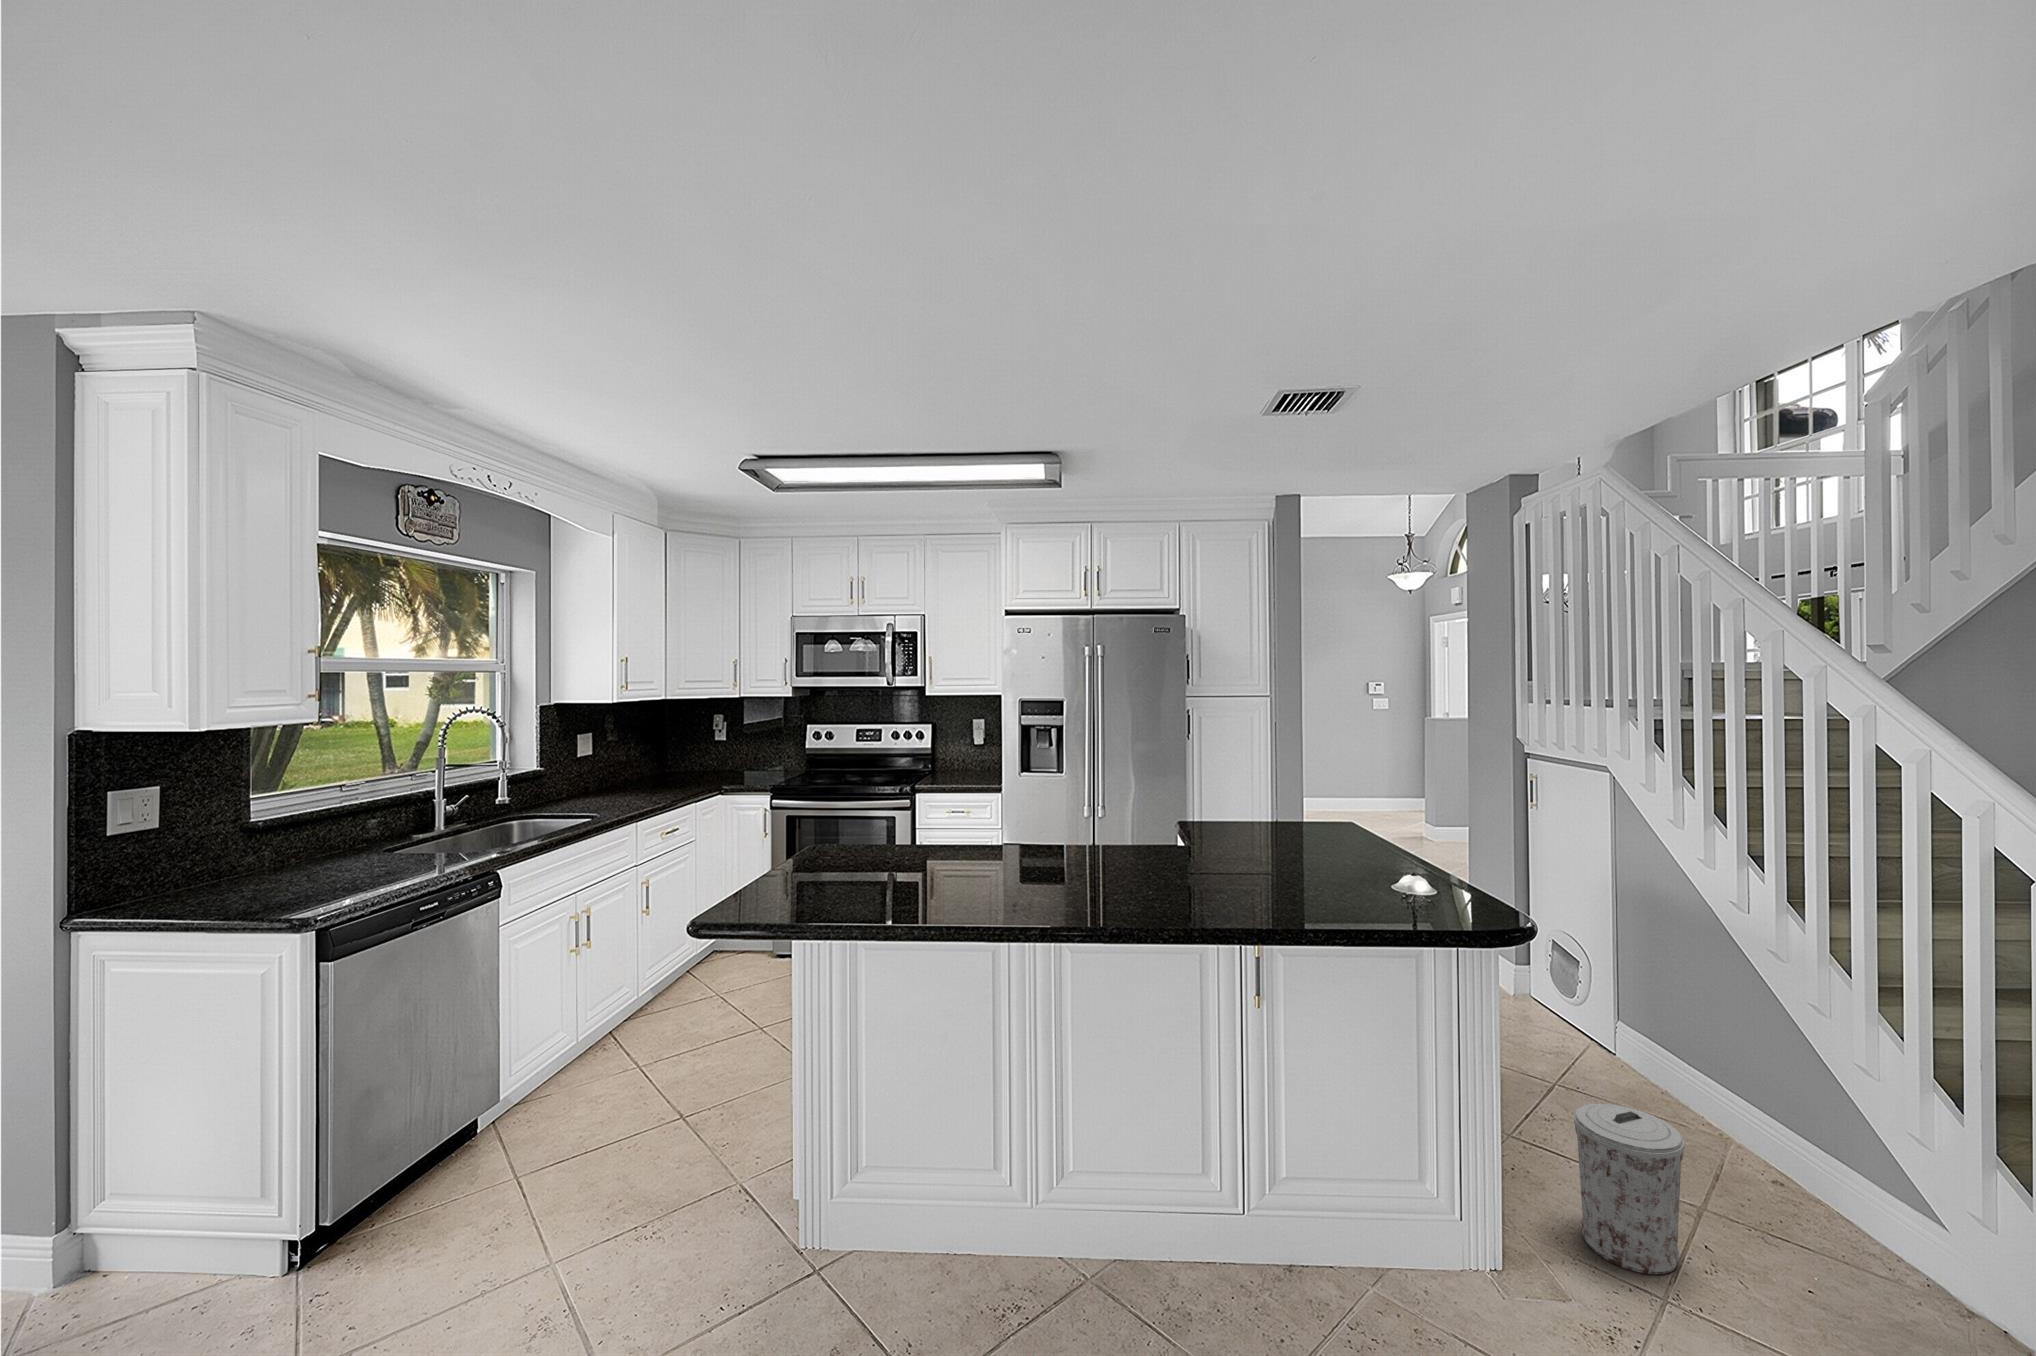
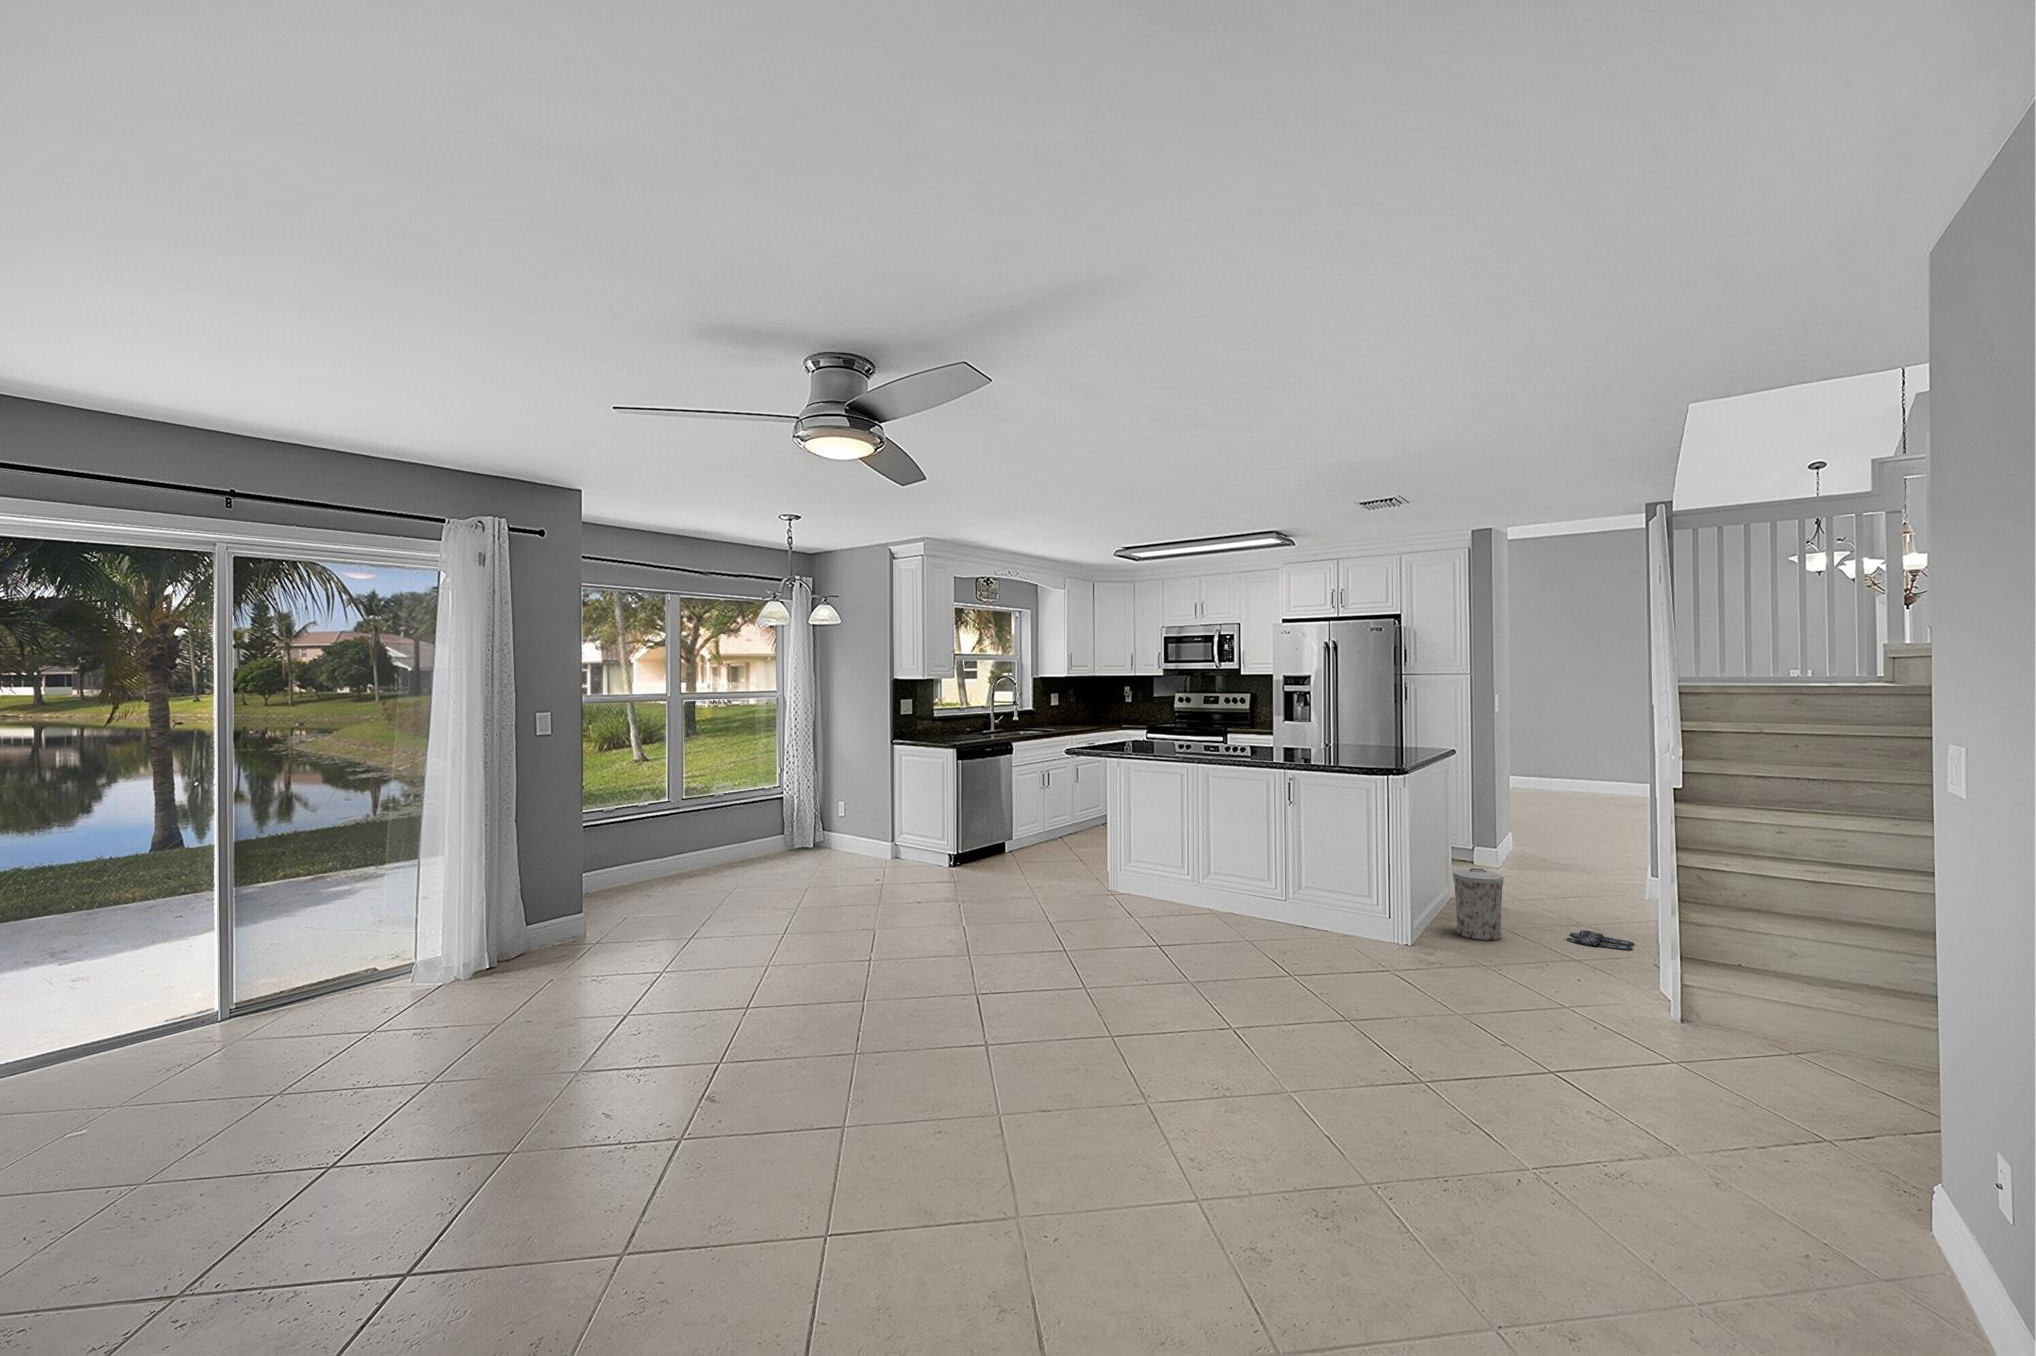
slippers: none [1696,1169,1837,1224] -> present [1567,931,1634,950]

